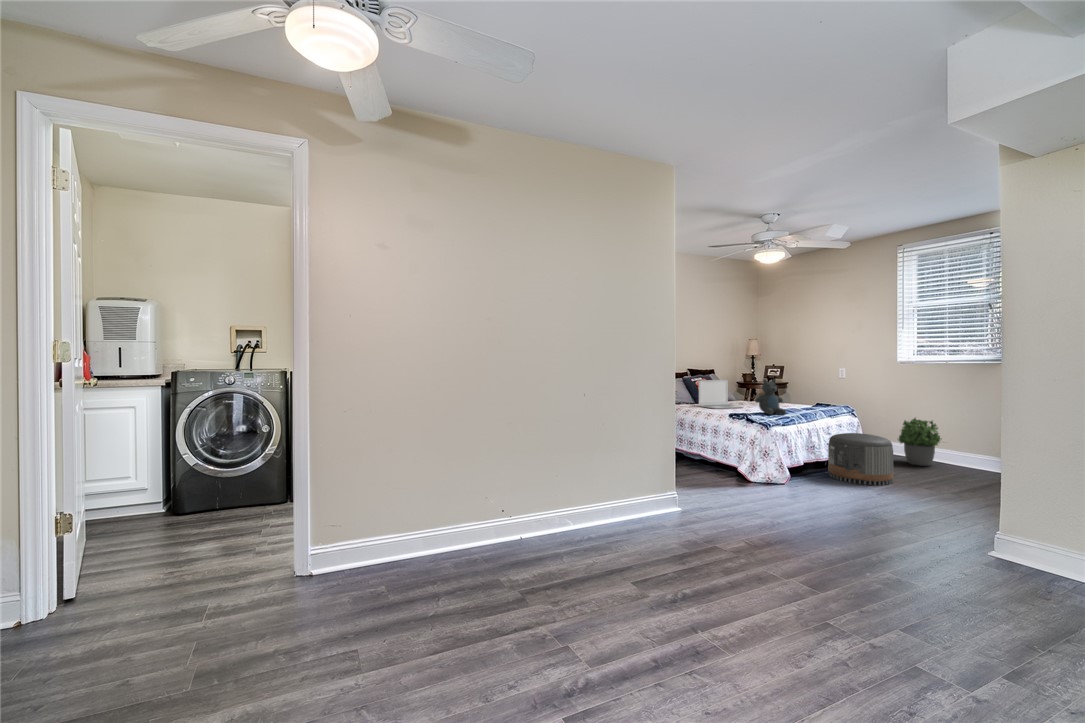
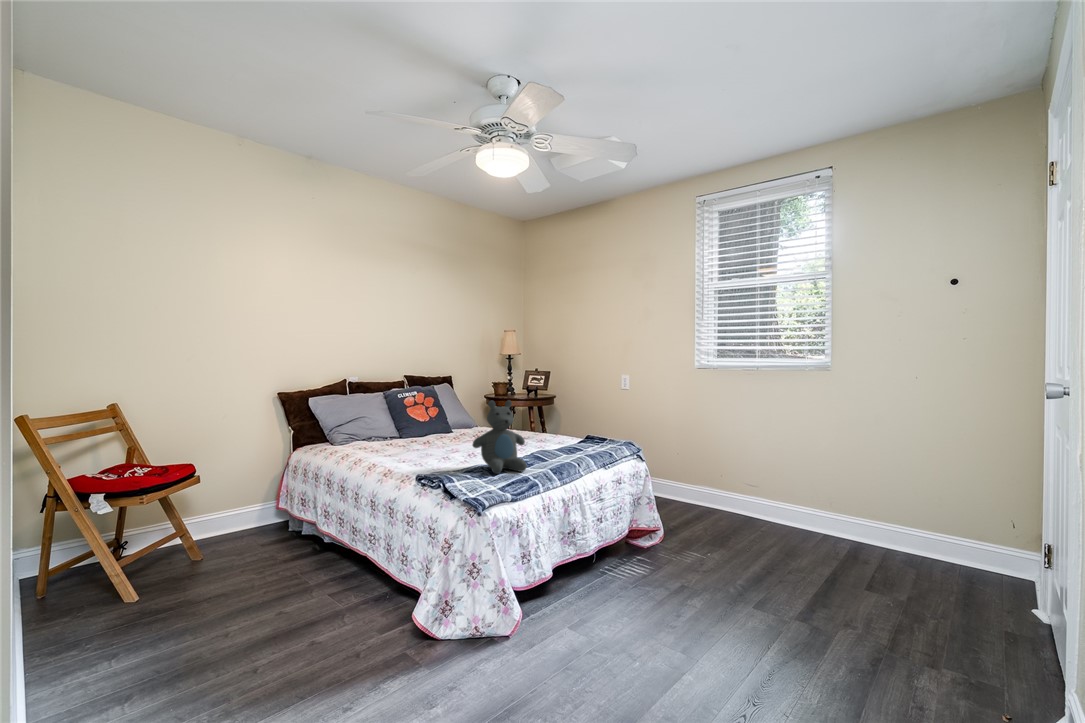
laptop: present [699,380,744,409] -> none [390,397,469,455]
potted plant: present [898,418,941,466] -> none [695,456,754,532]
pouf: present [828,433,893,485] -> none [597,500,699,611]

